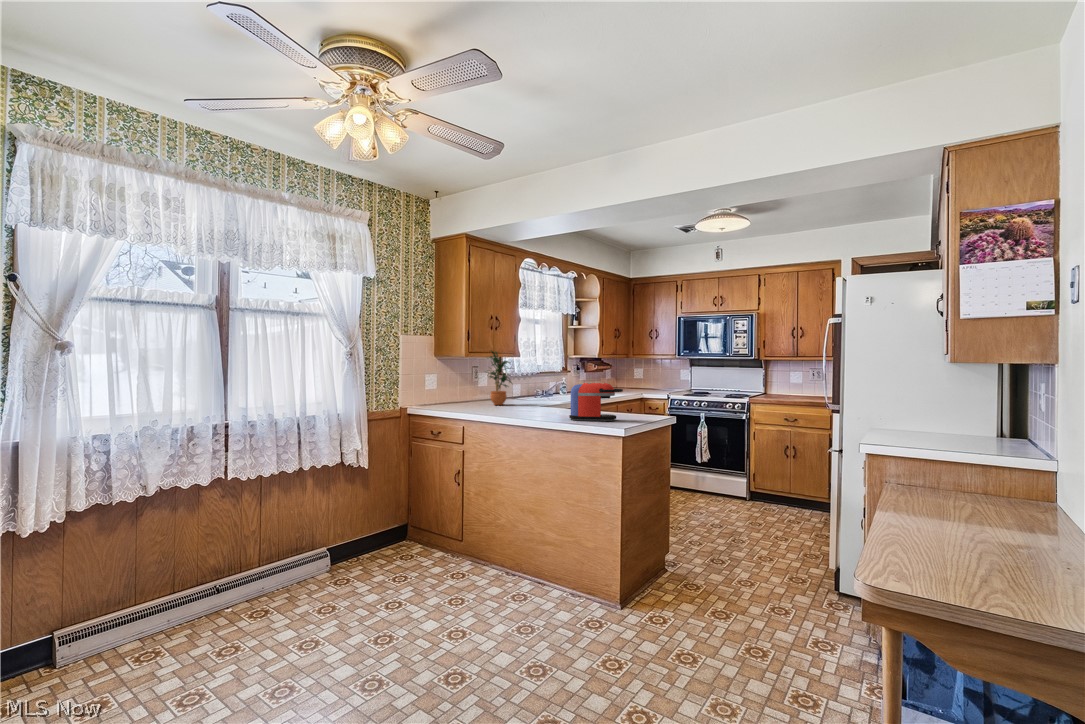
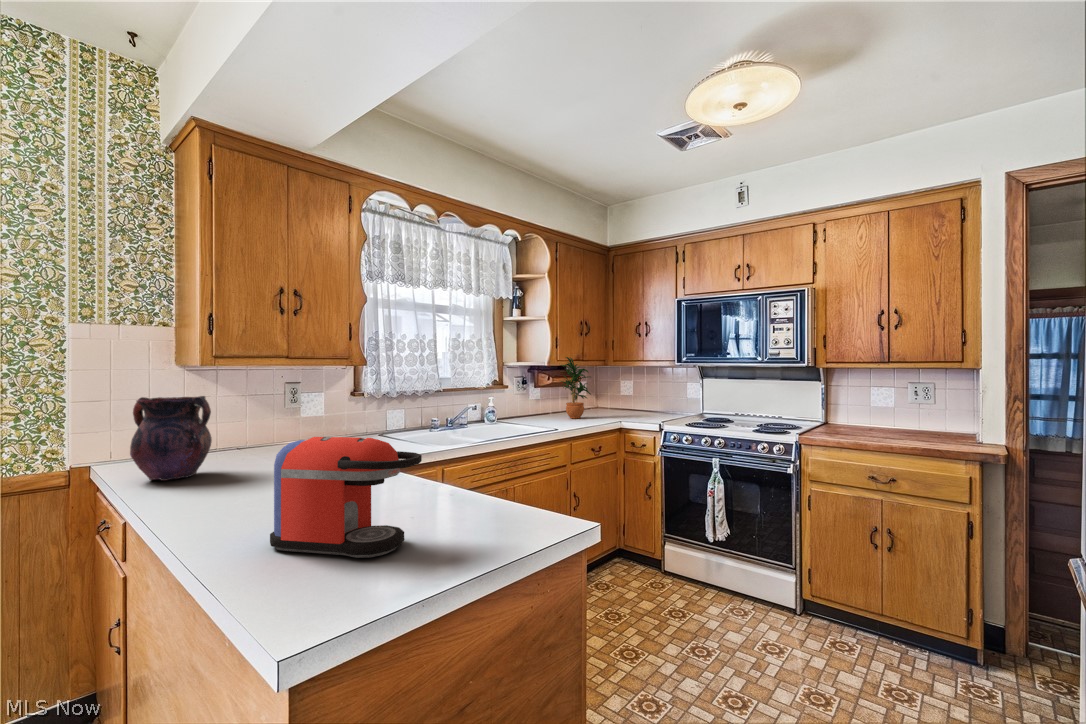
potted plant: present [488,351,512,405] -> present [561,357,591,419]
vase: none [451,372,484,410] -> present [130,396,212,481]

